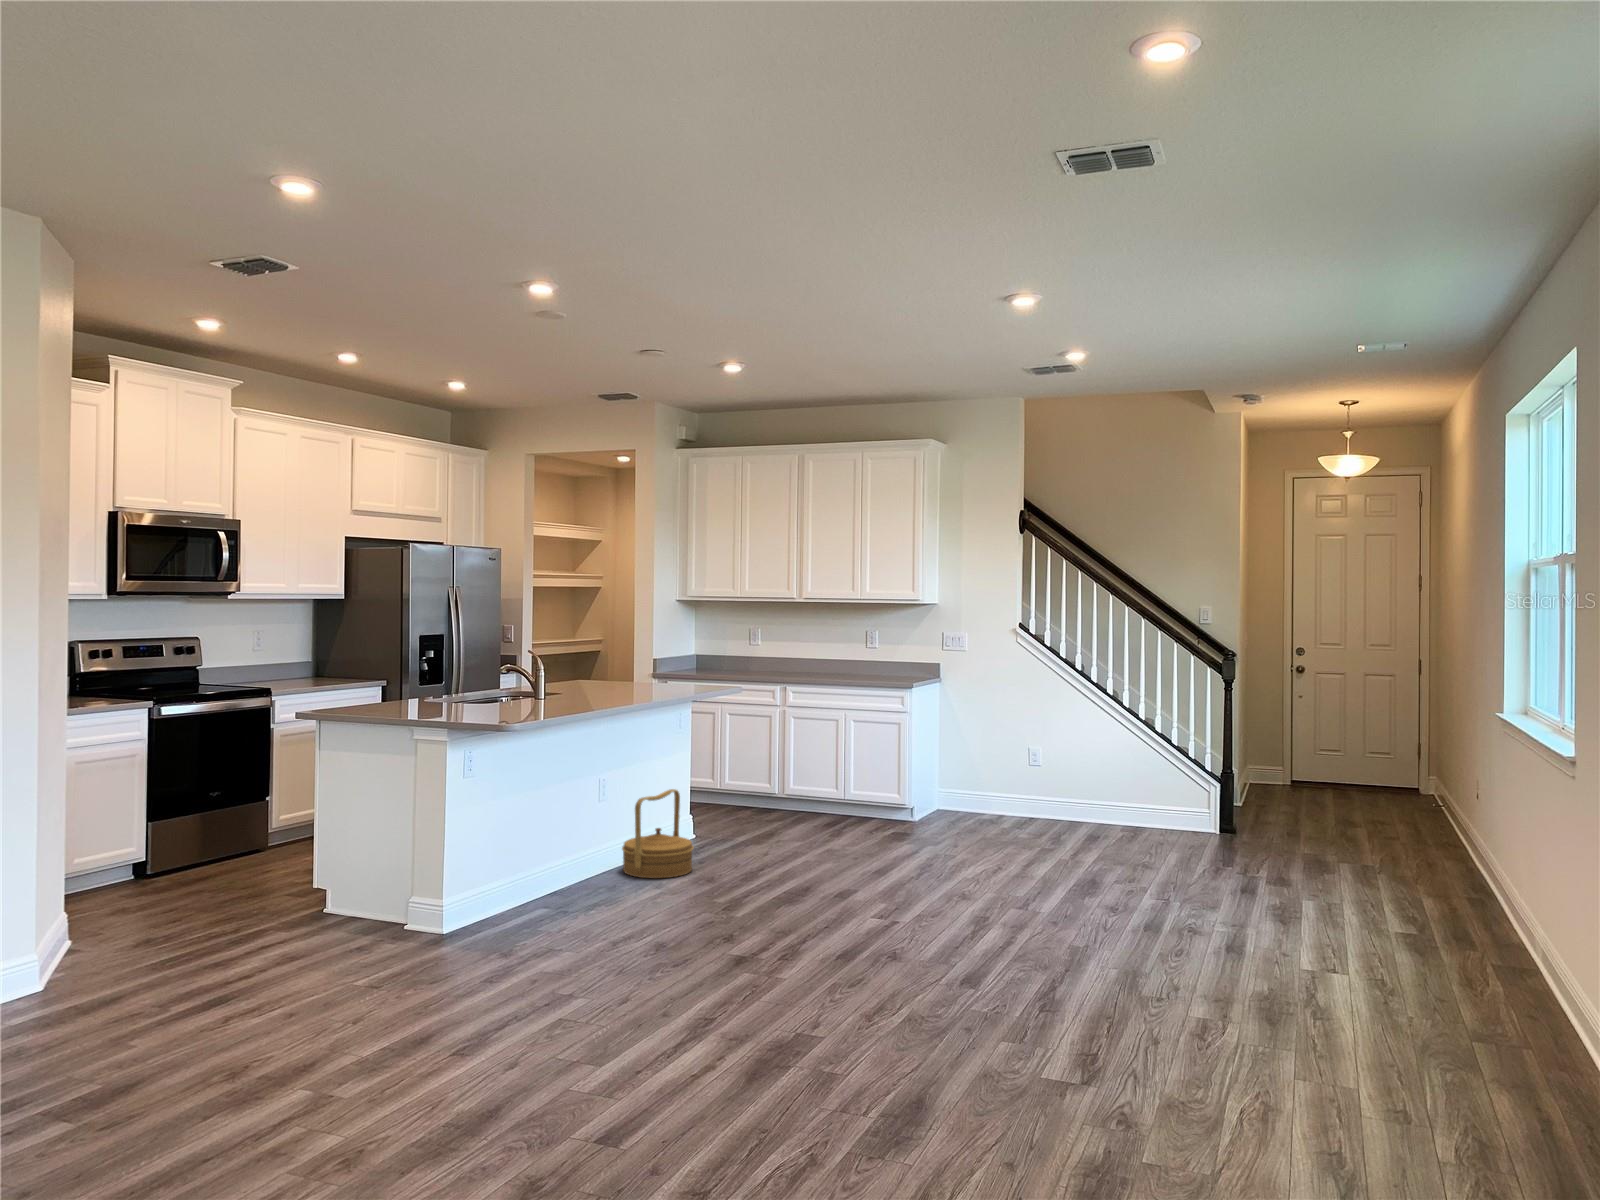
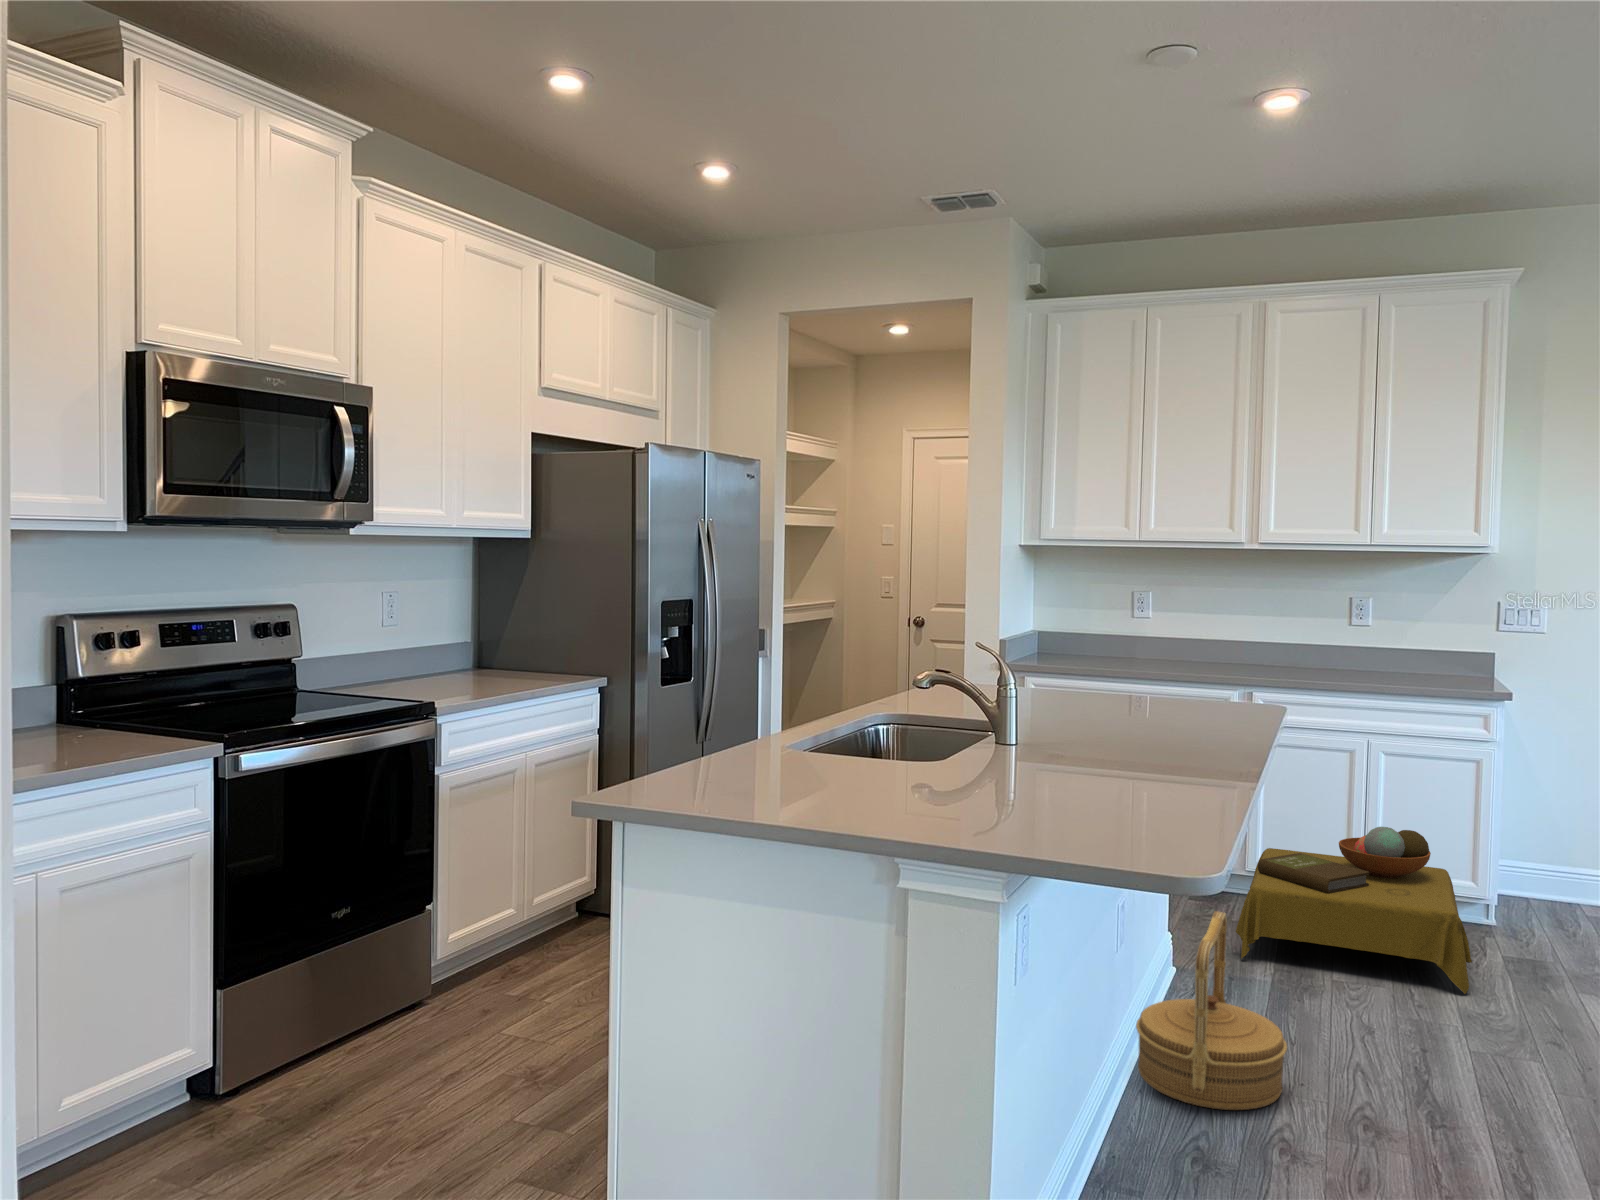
side table: none [742,759,884,844] -> present [1236,827,1472,994]

